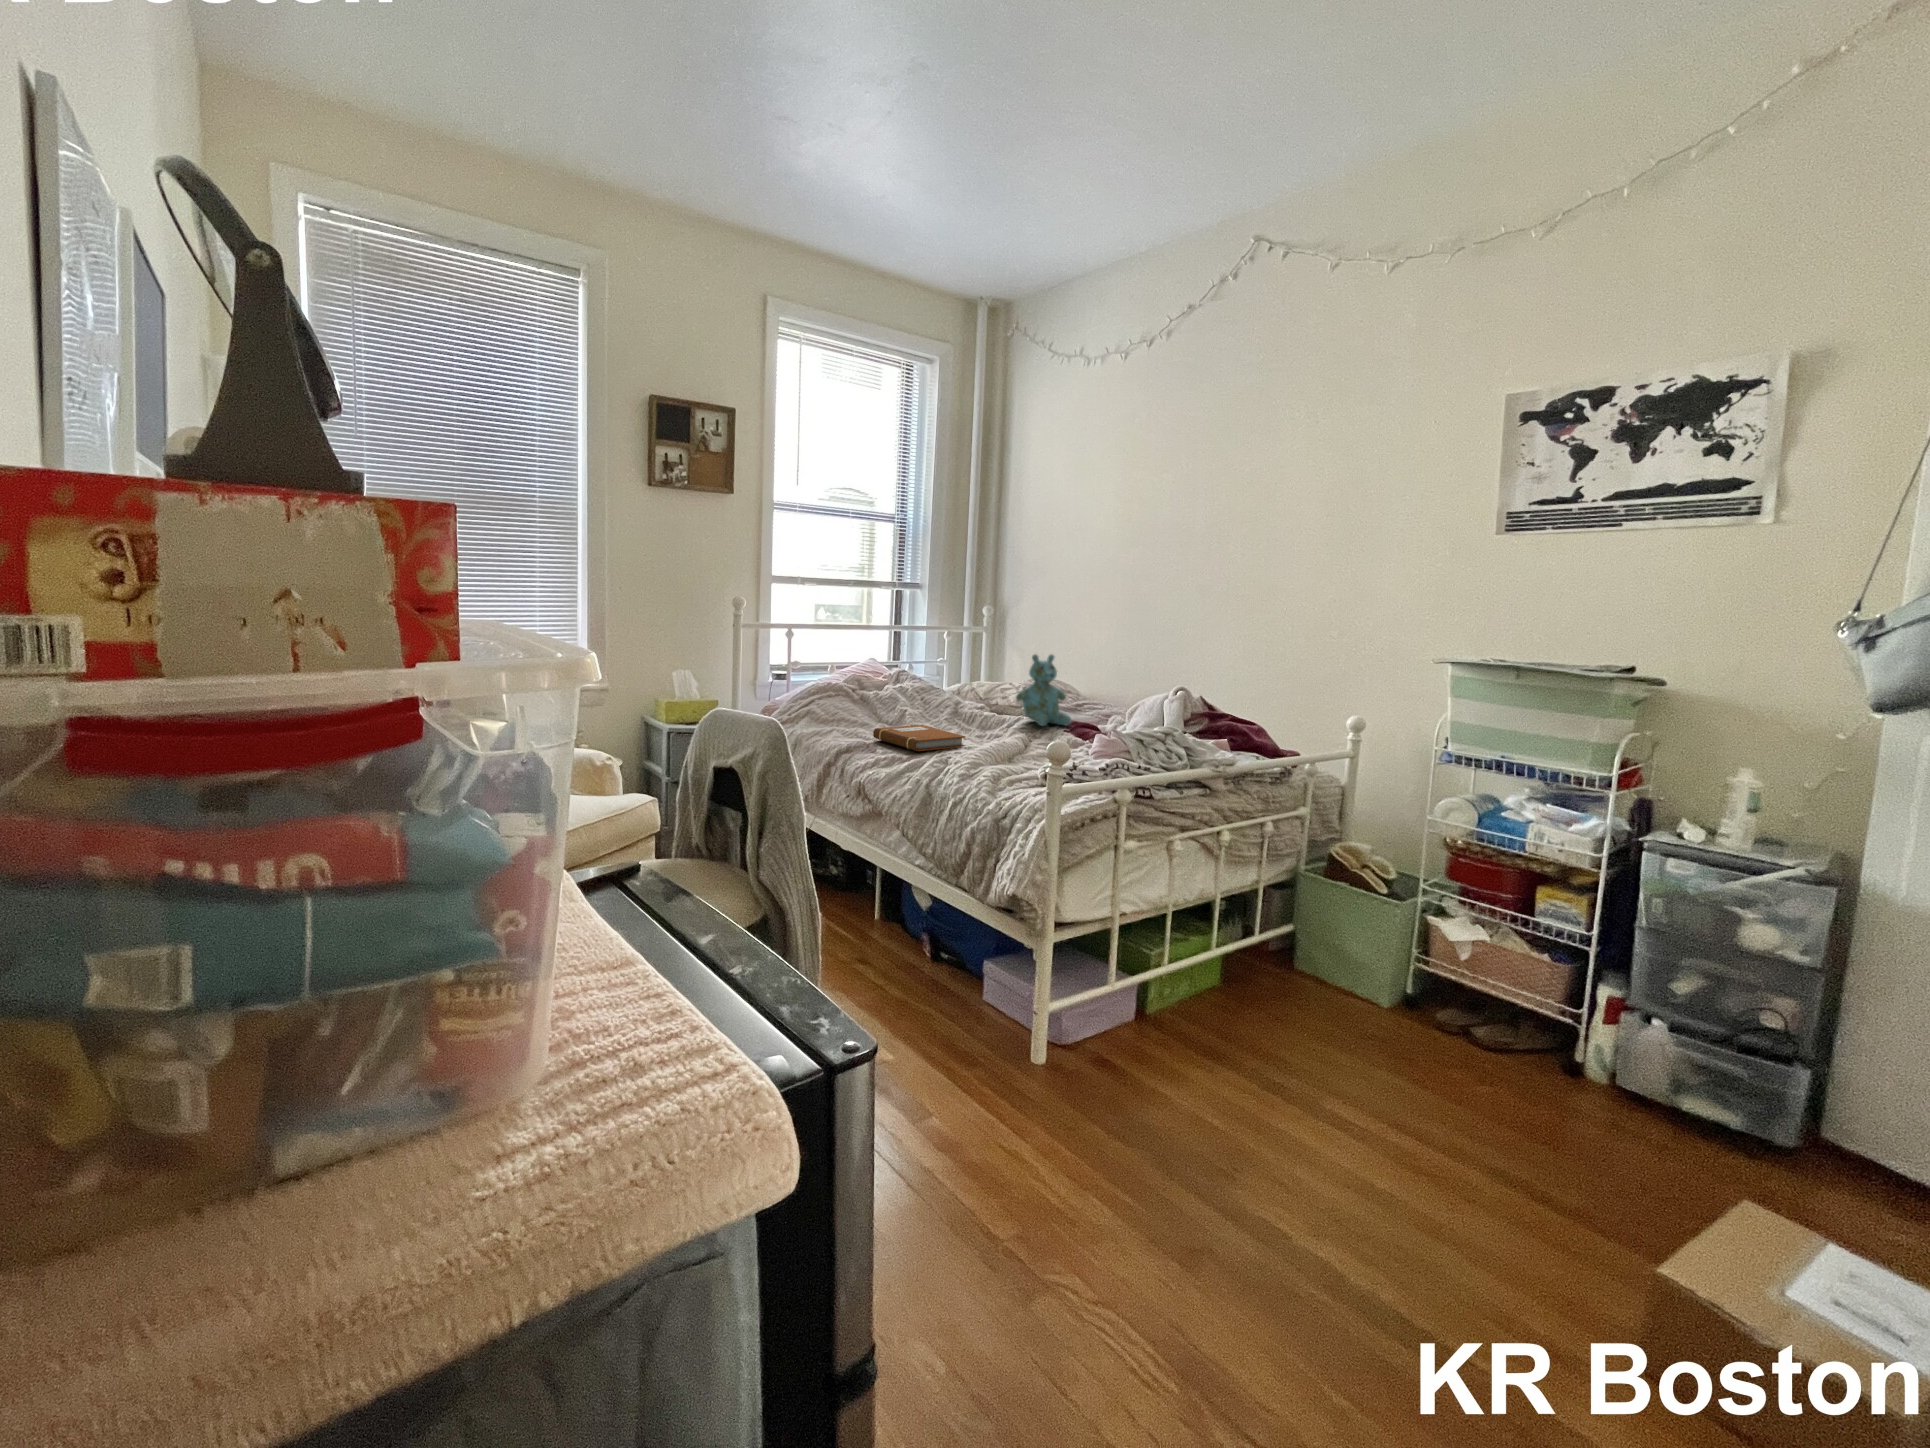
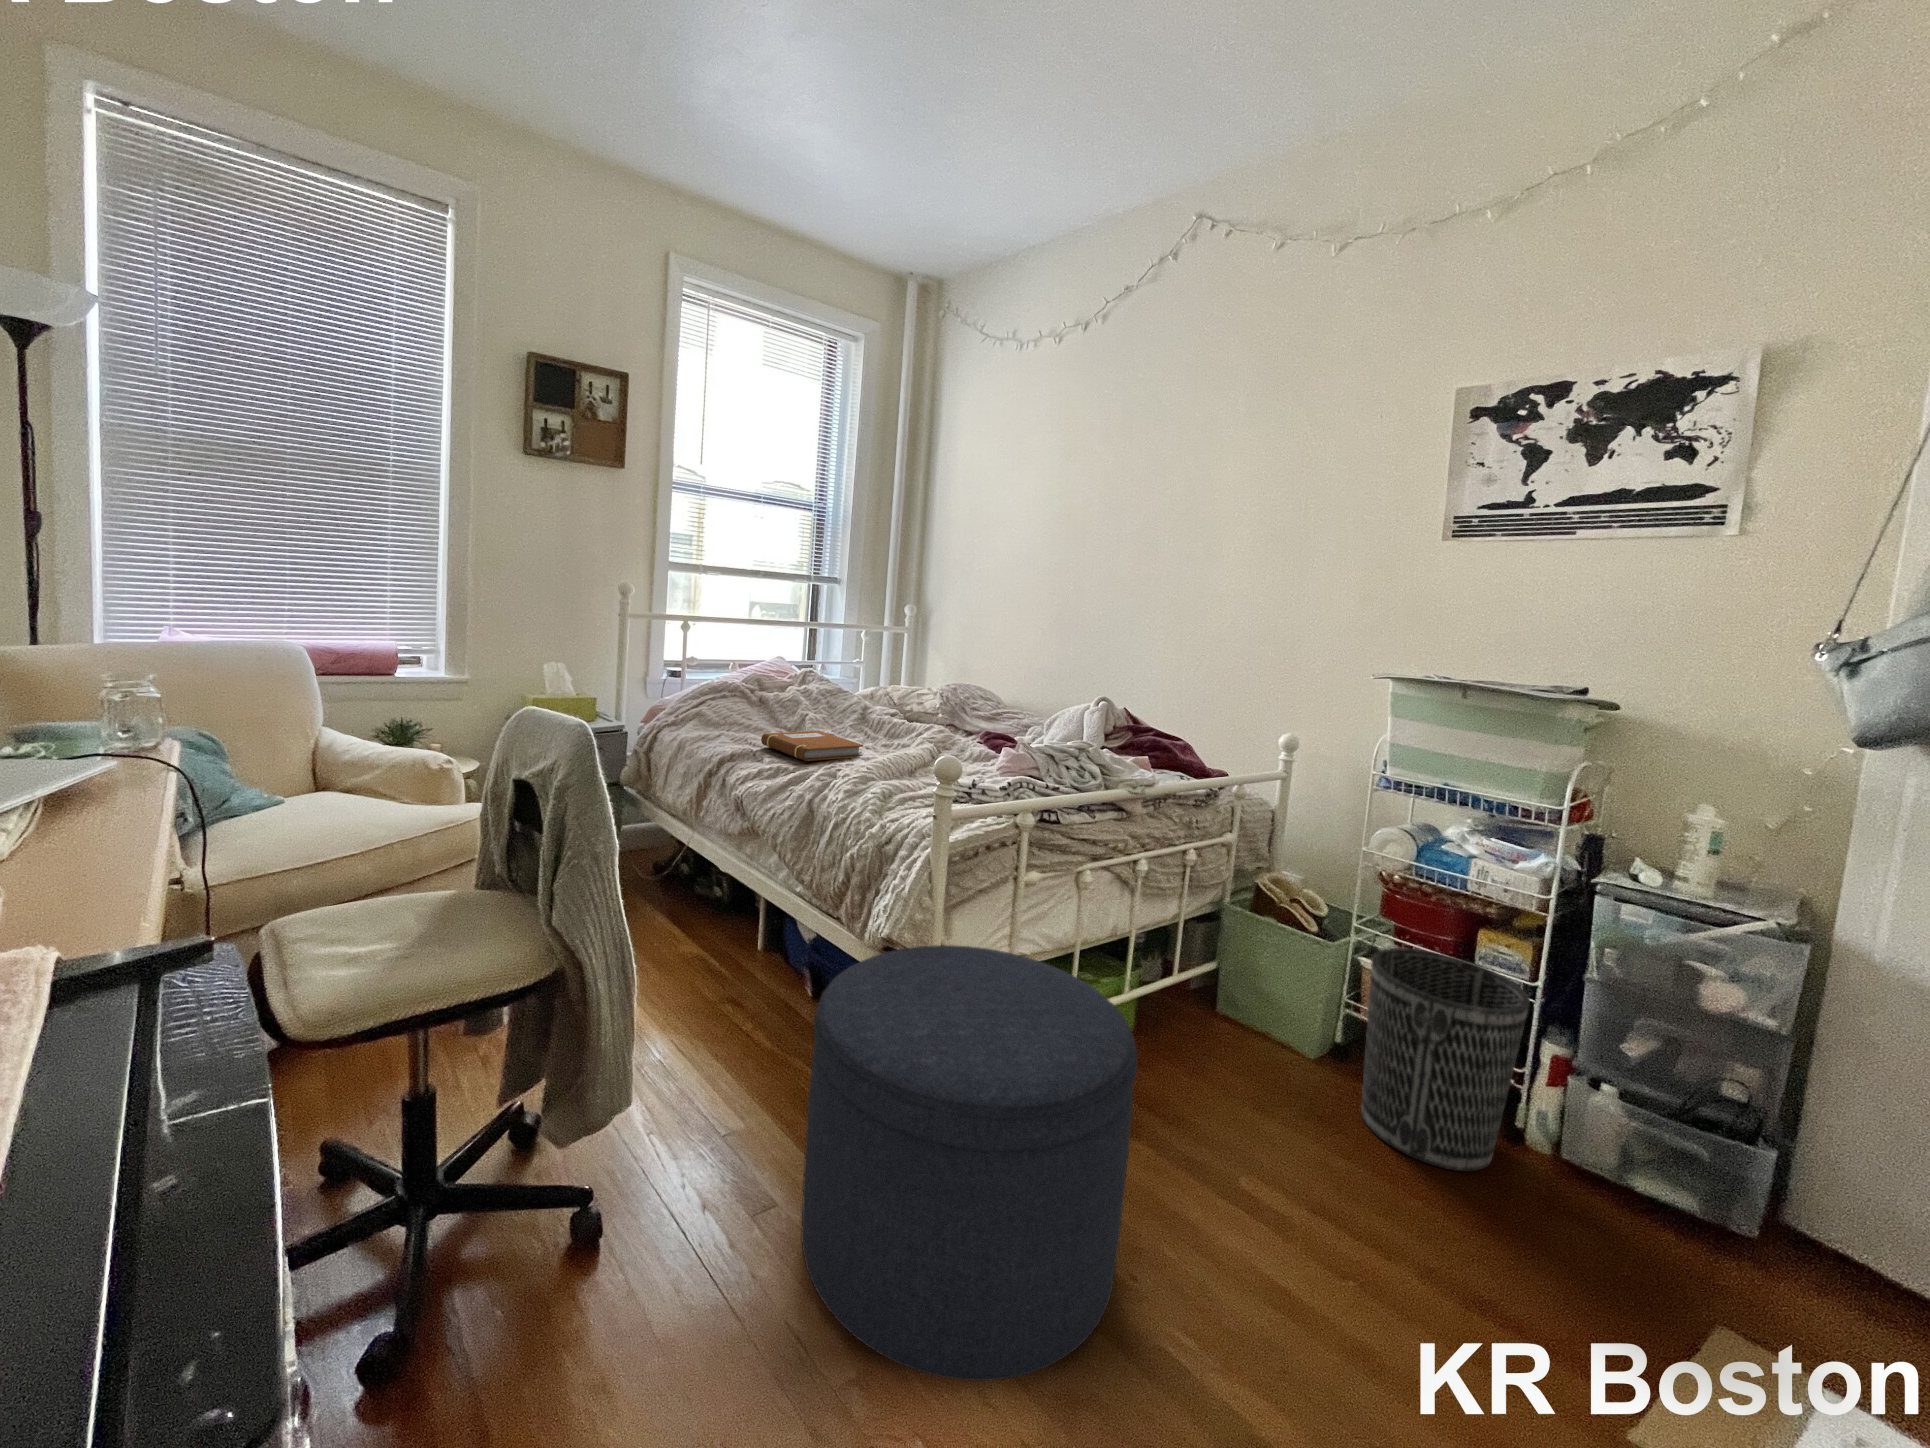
stuffed bear: present [1016,654,1071,726] -> none [925,656,985,736]
ottoman: none [957,900,1234,1229] -> present [801,945,1137,1381]
wastebasket: none [1432,904,1583,1096] -> present [1361,948,1530,1172]

